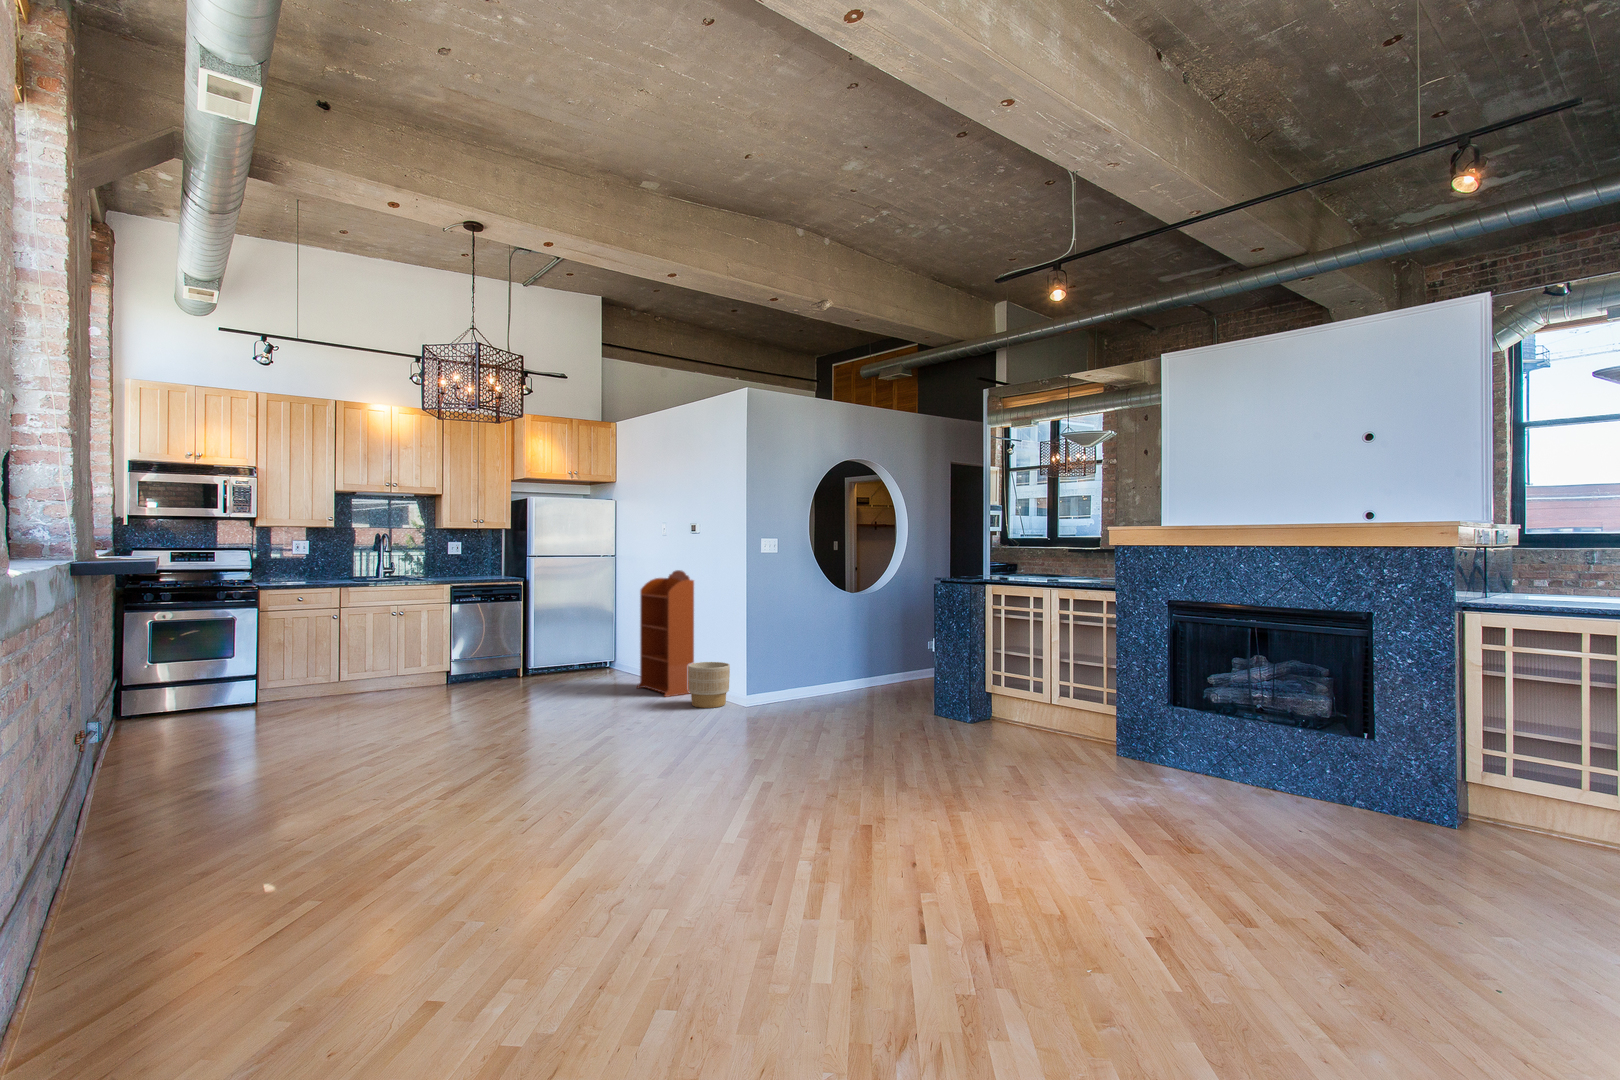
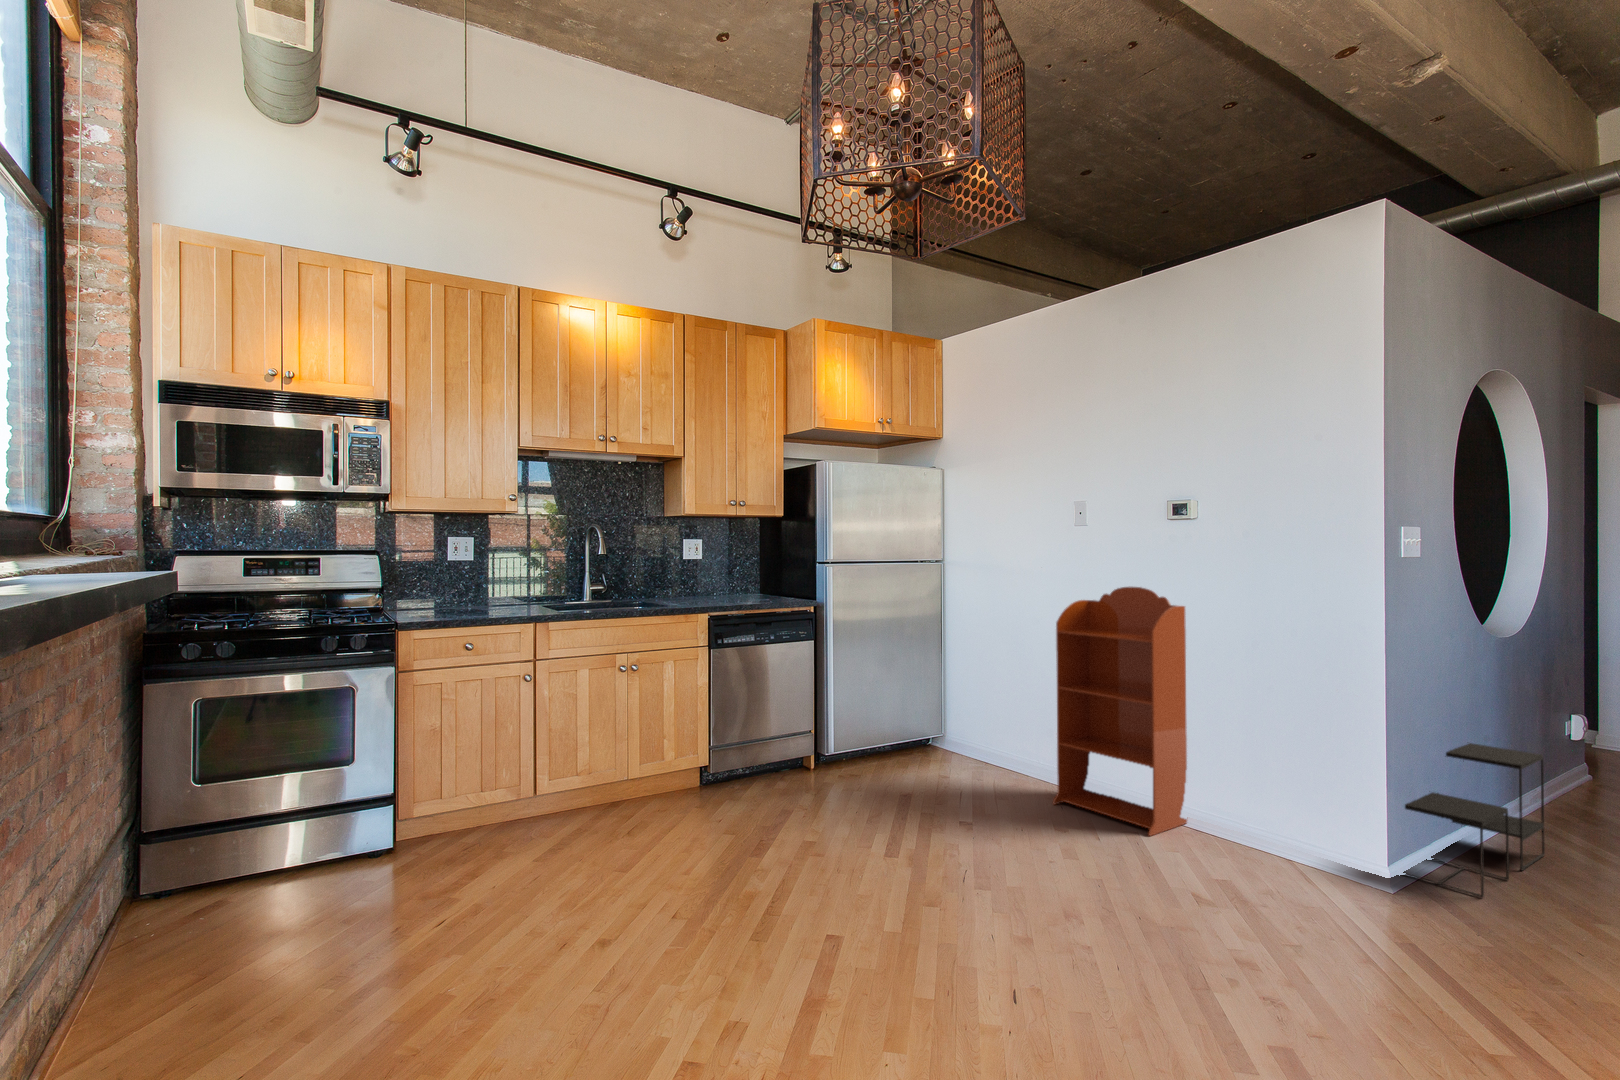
side table: none [757,648,843,711] -> present [1405,743,1545,898]
planter: present [688,662,730,708] -> none [1237,774,1338,882]

